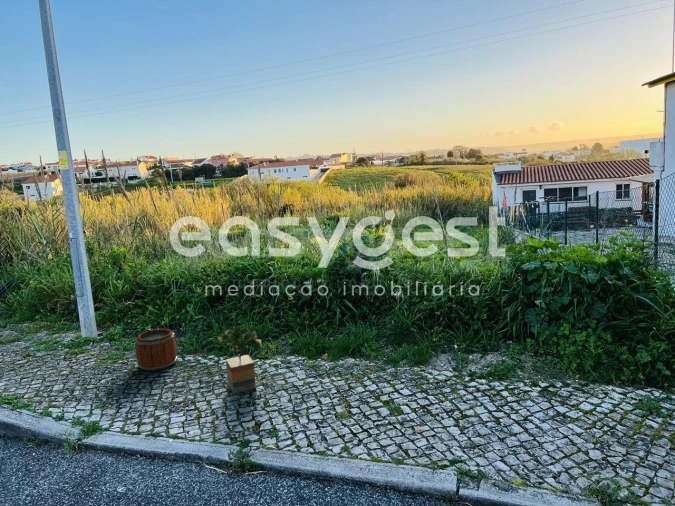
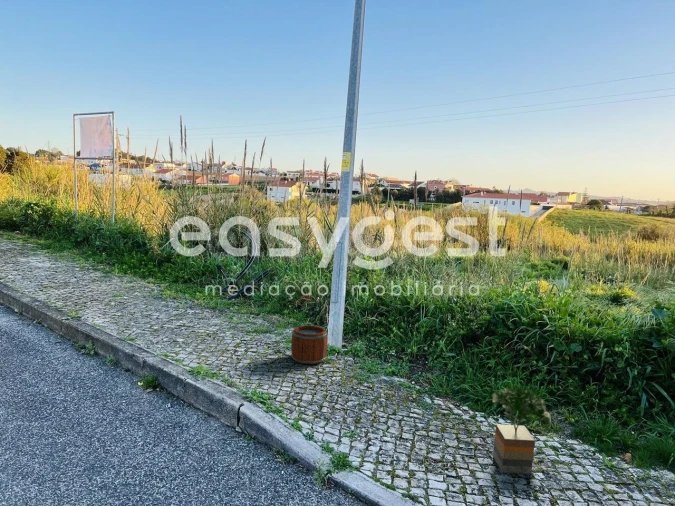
bucket: present [135,329,177,371] -> present [291,325,328,364]

